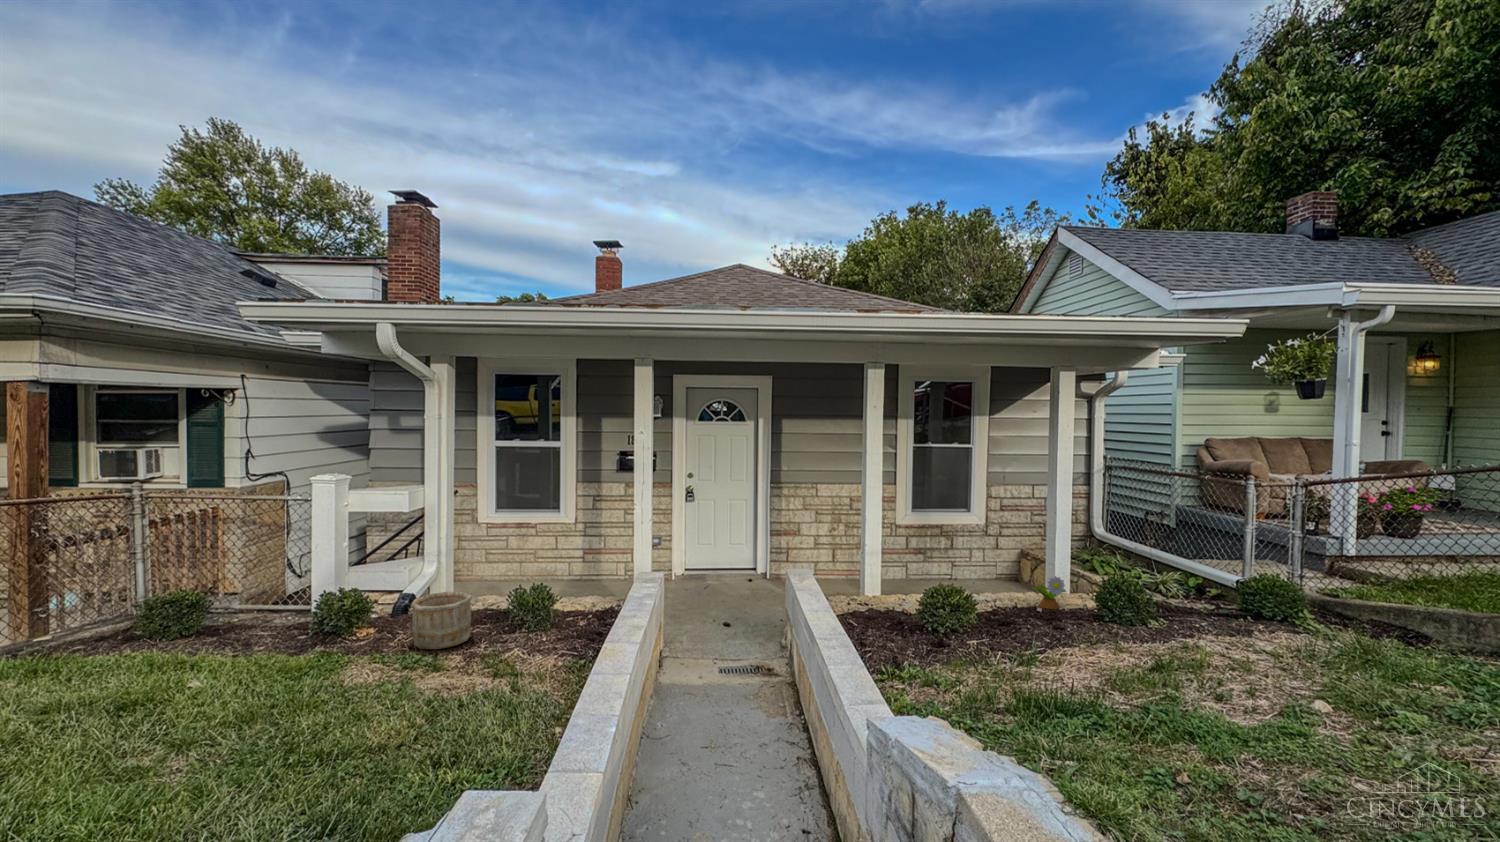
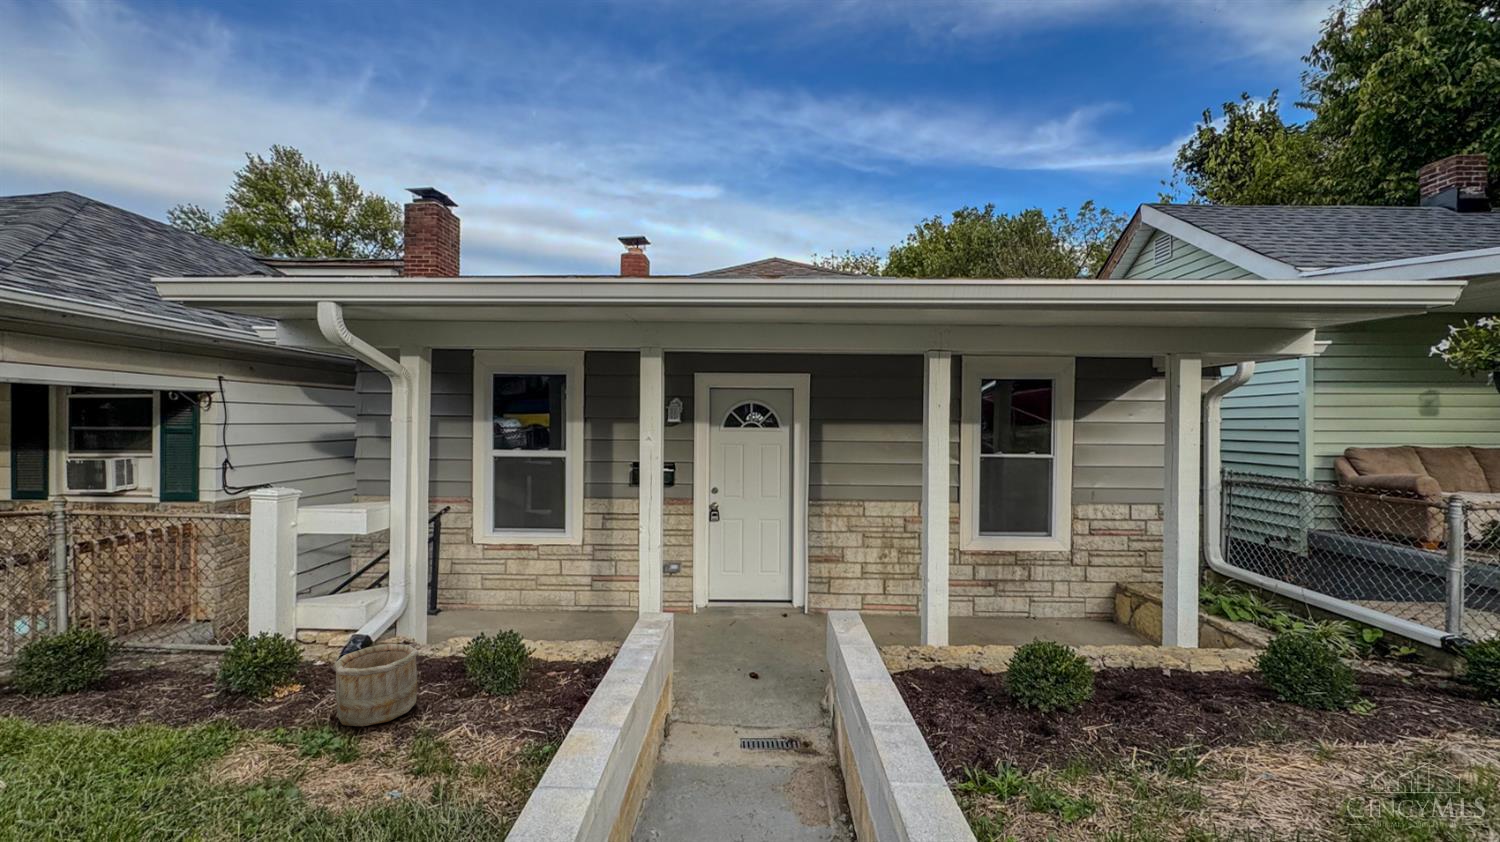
decorative plant: present [1032,576,1066,609] -> none [1154,629,1208,674]

